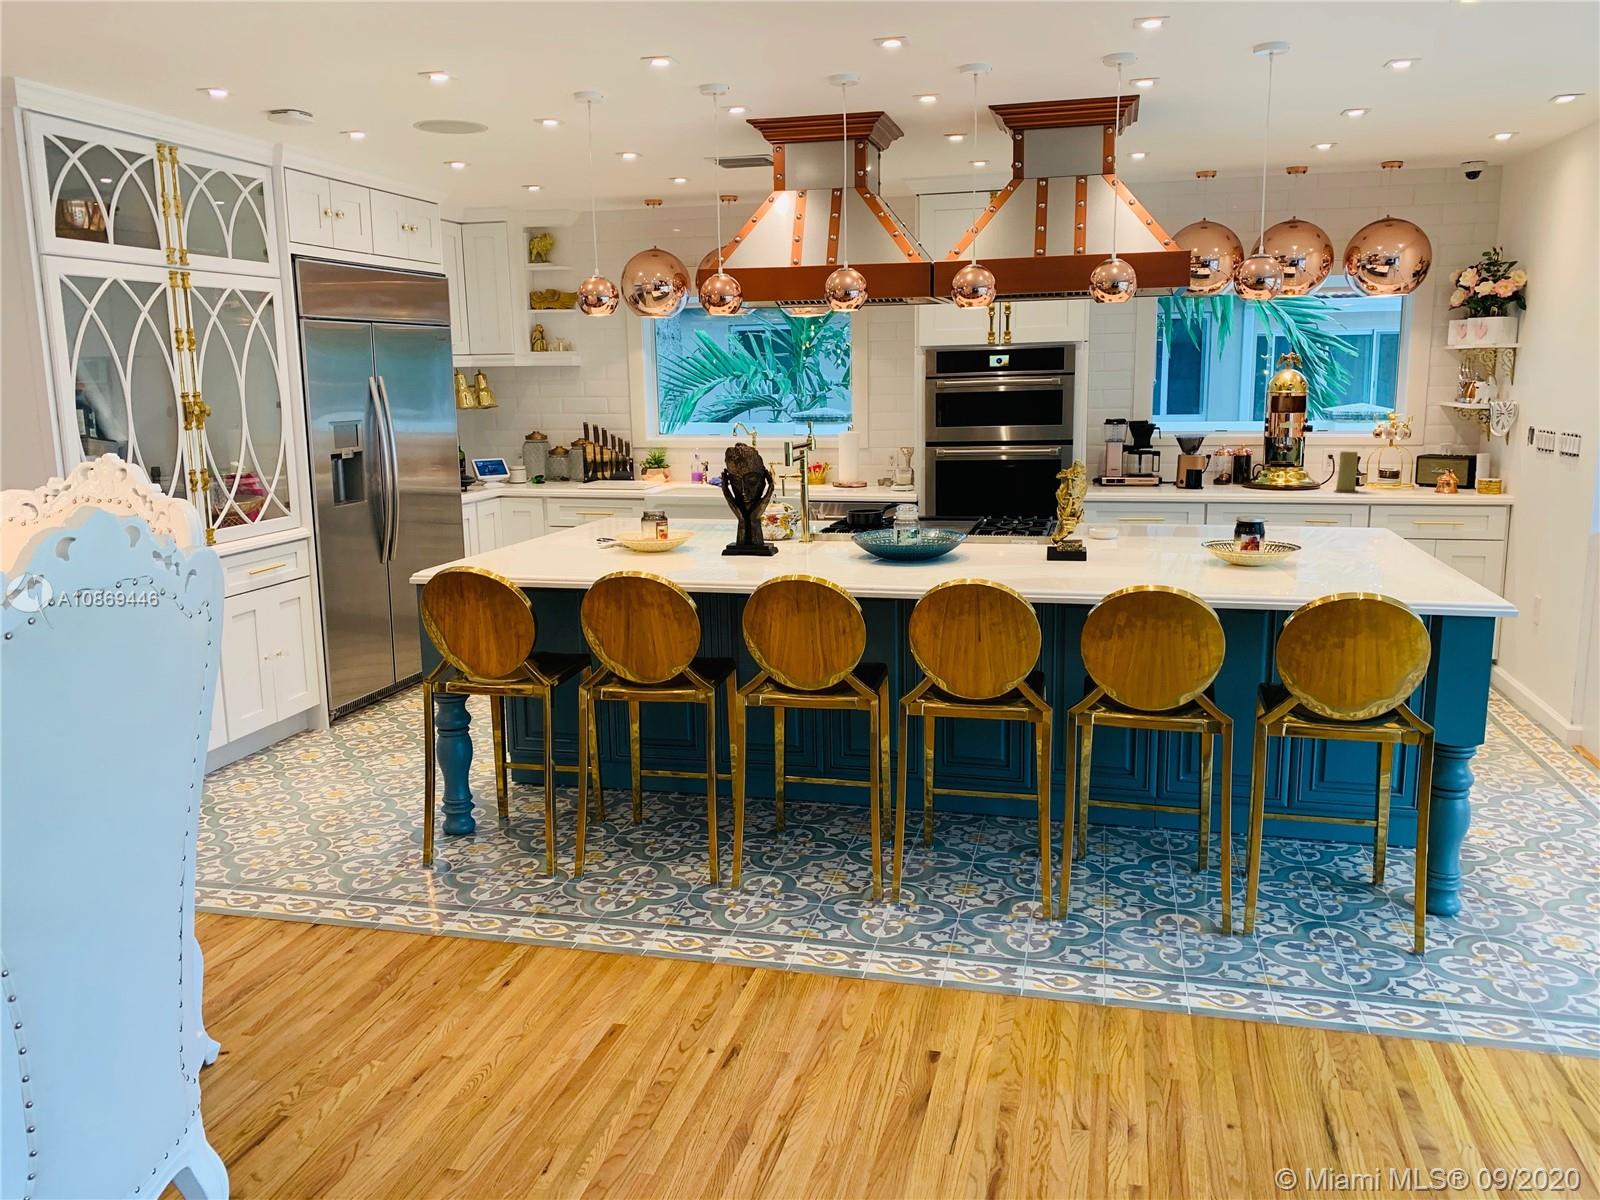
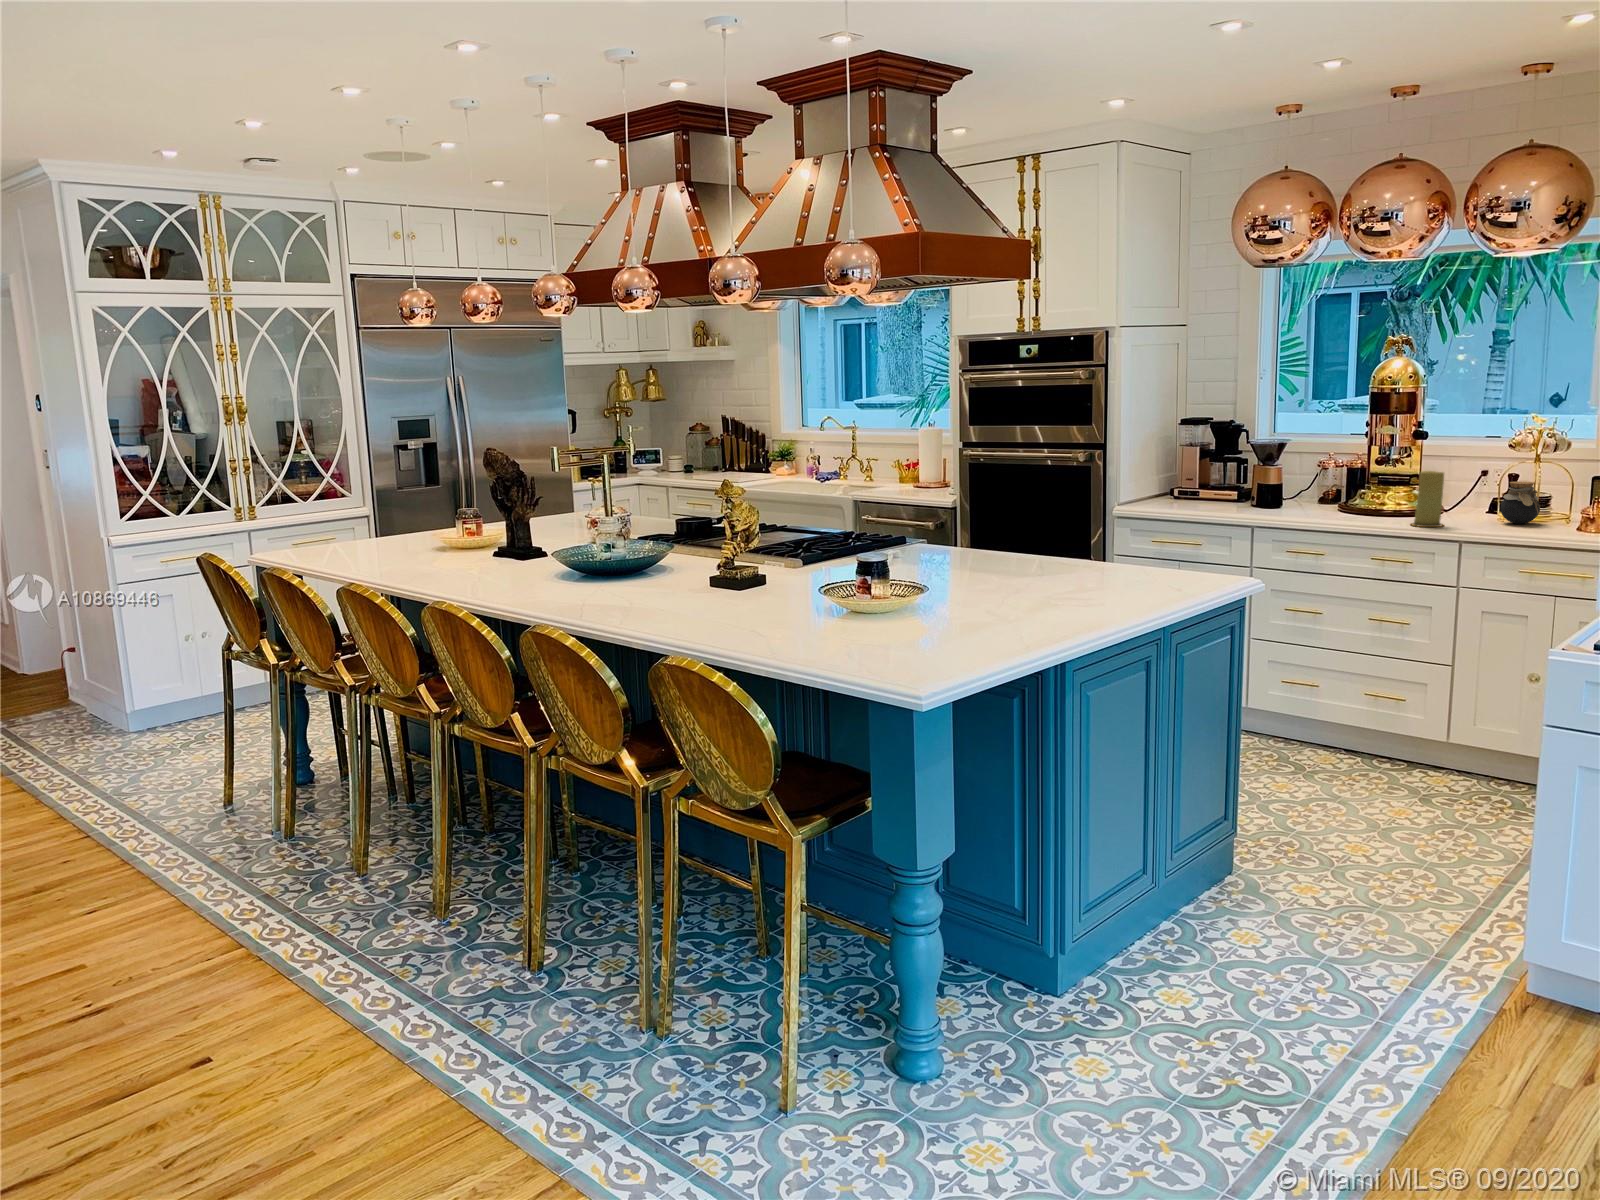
jar: none [1380,457,1411,488] -> present [1501,482,1540,524]

